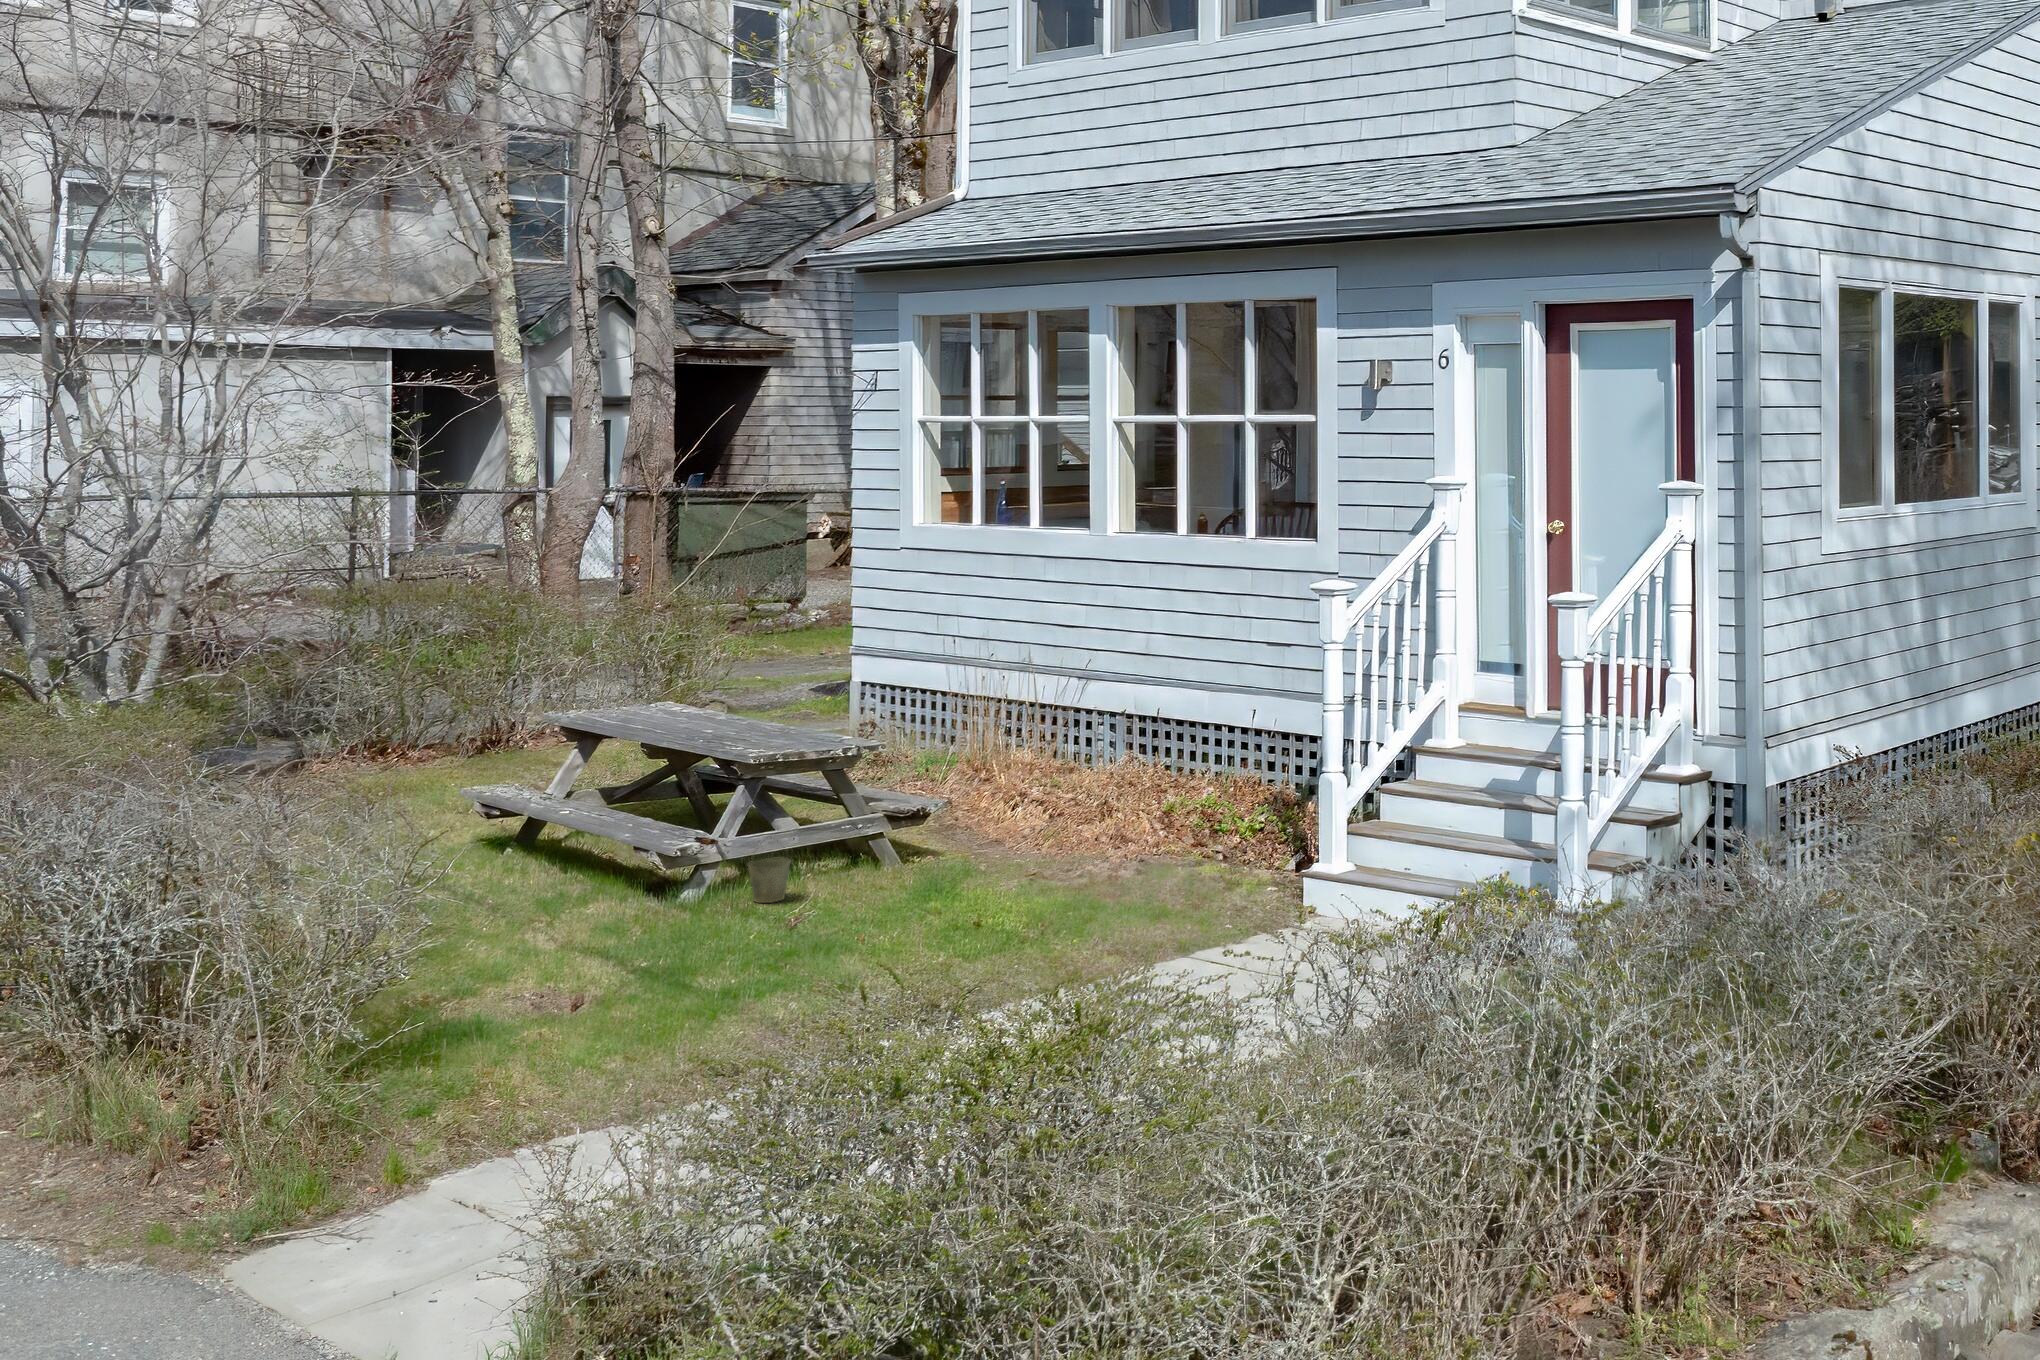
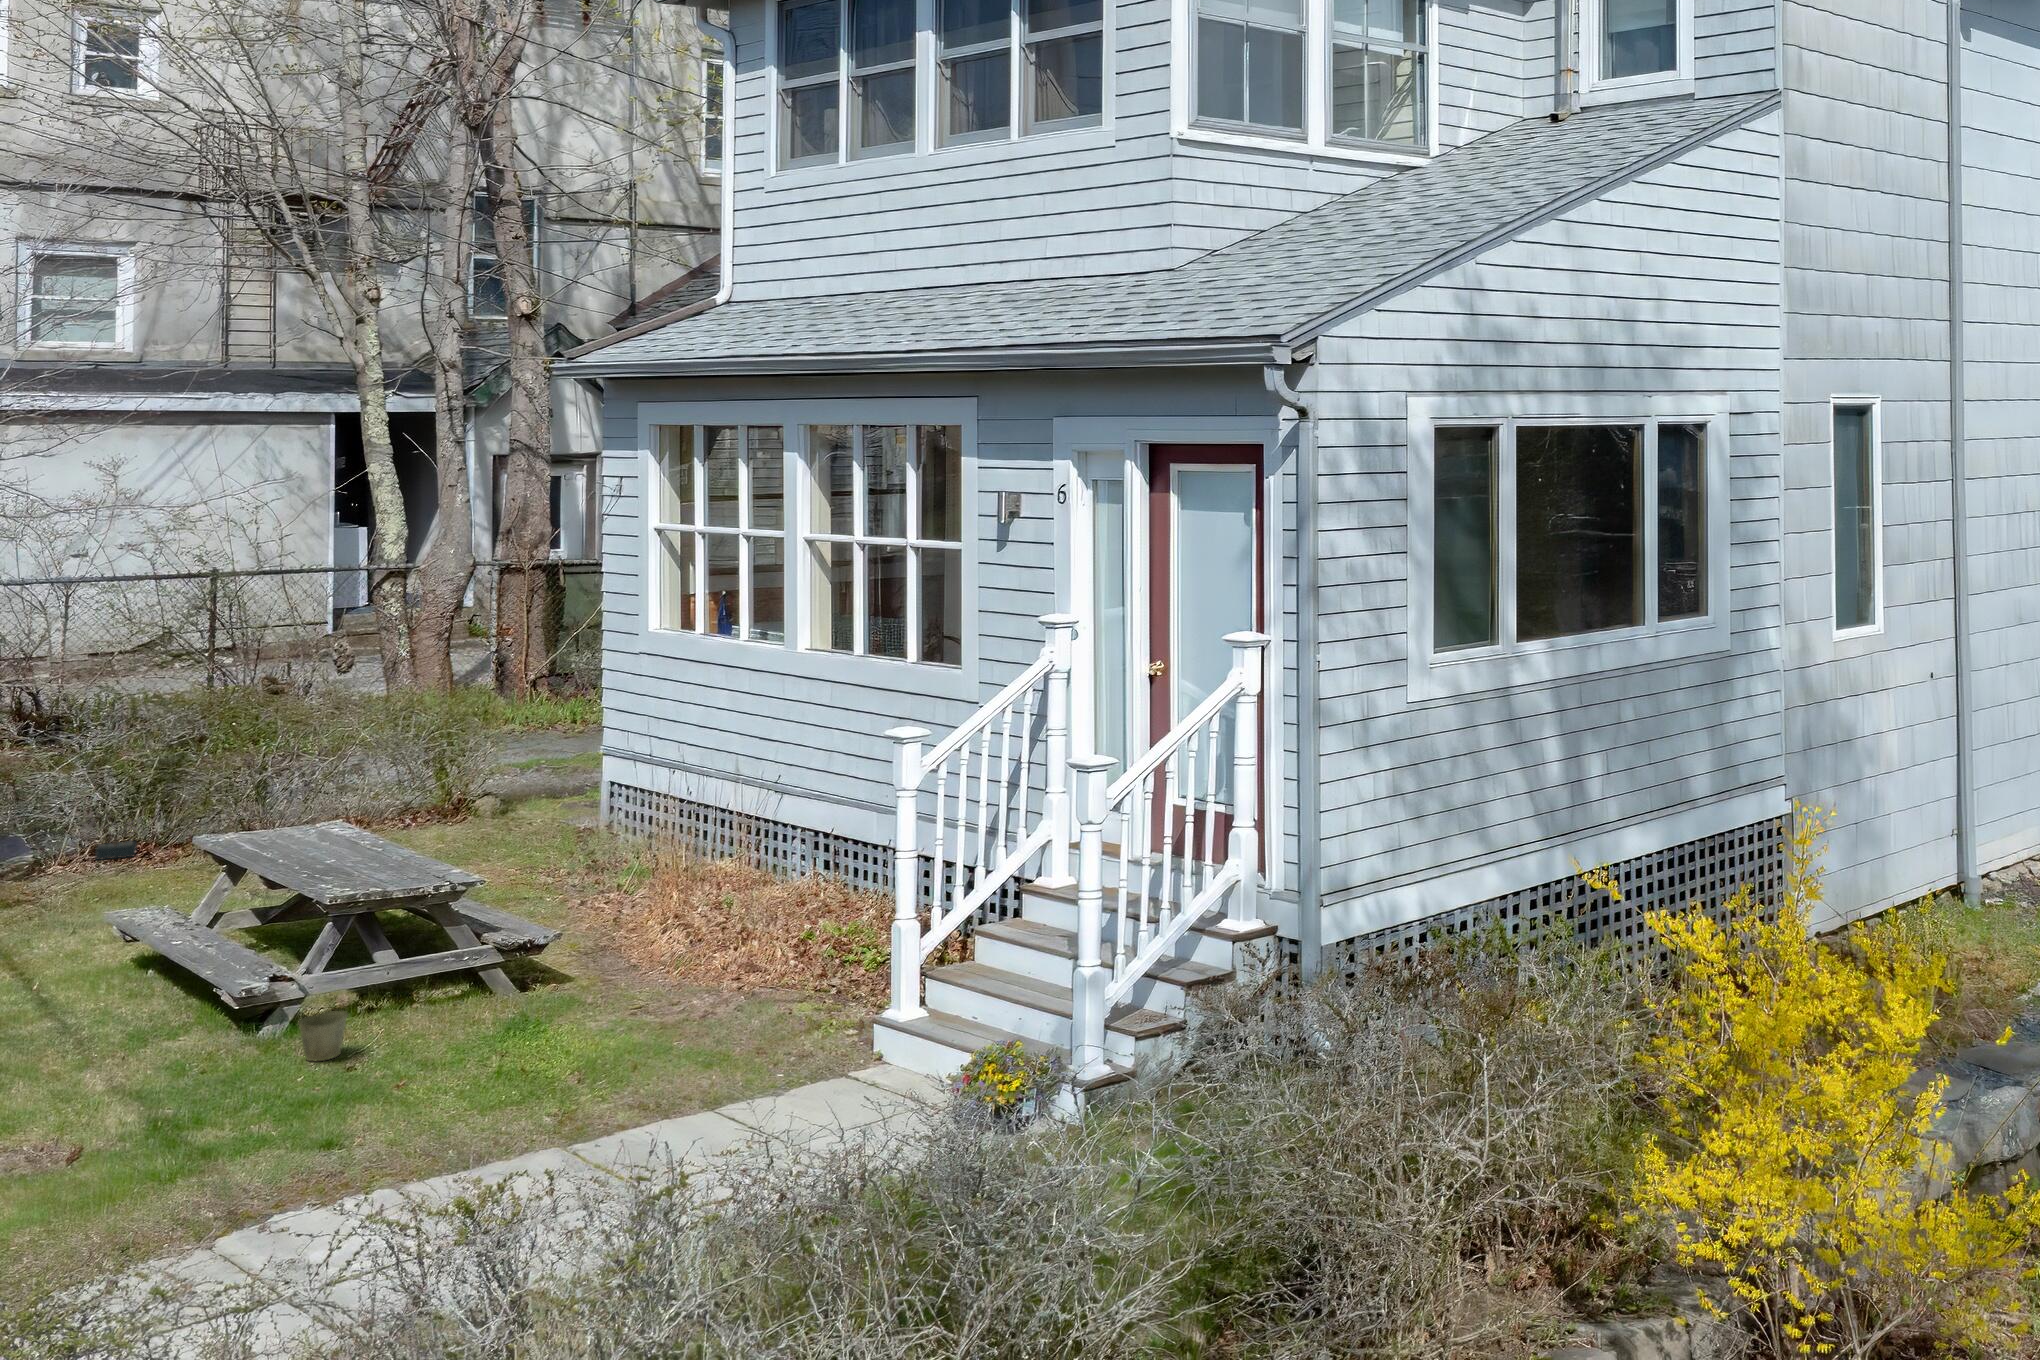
decorative plant: none [319,721,384,769] -> present [83,815,141,860]

